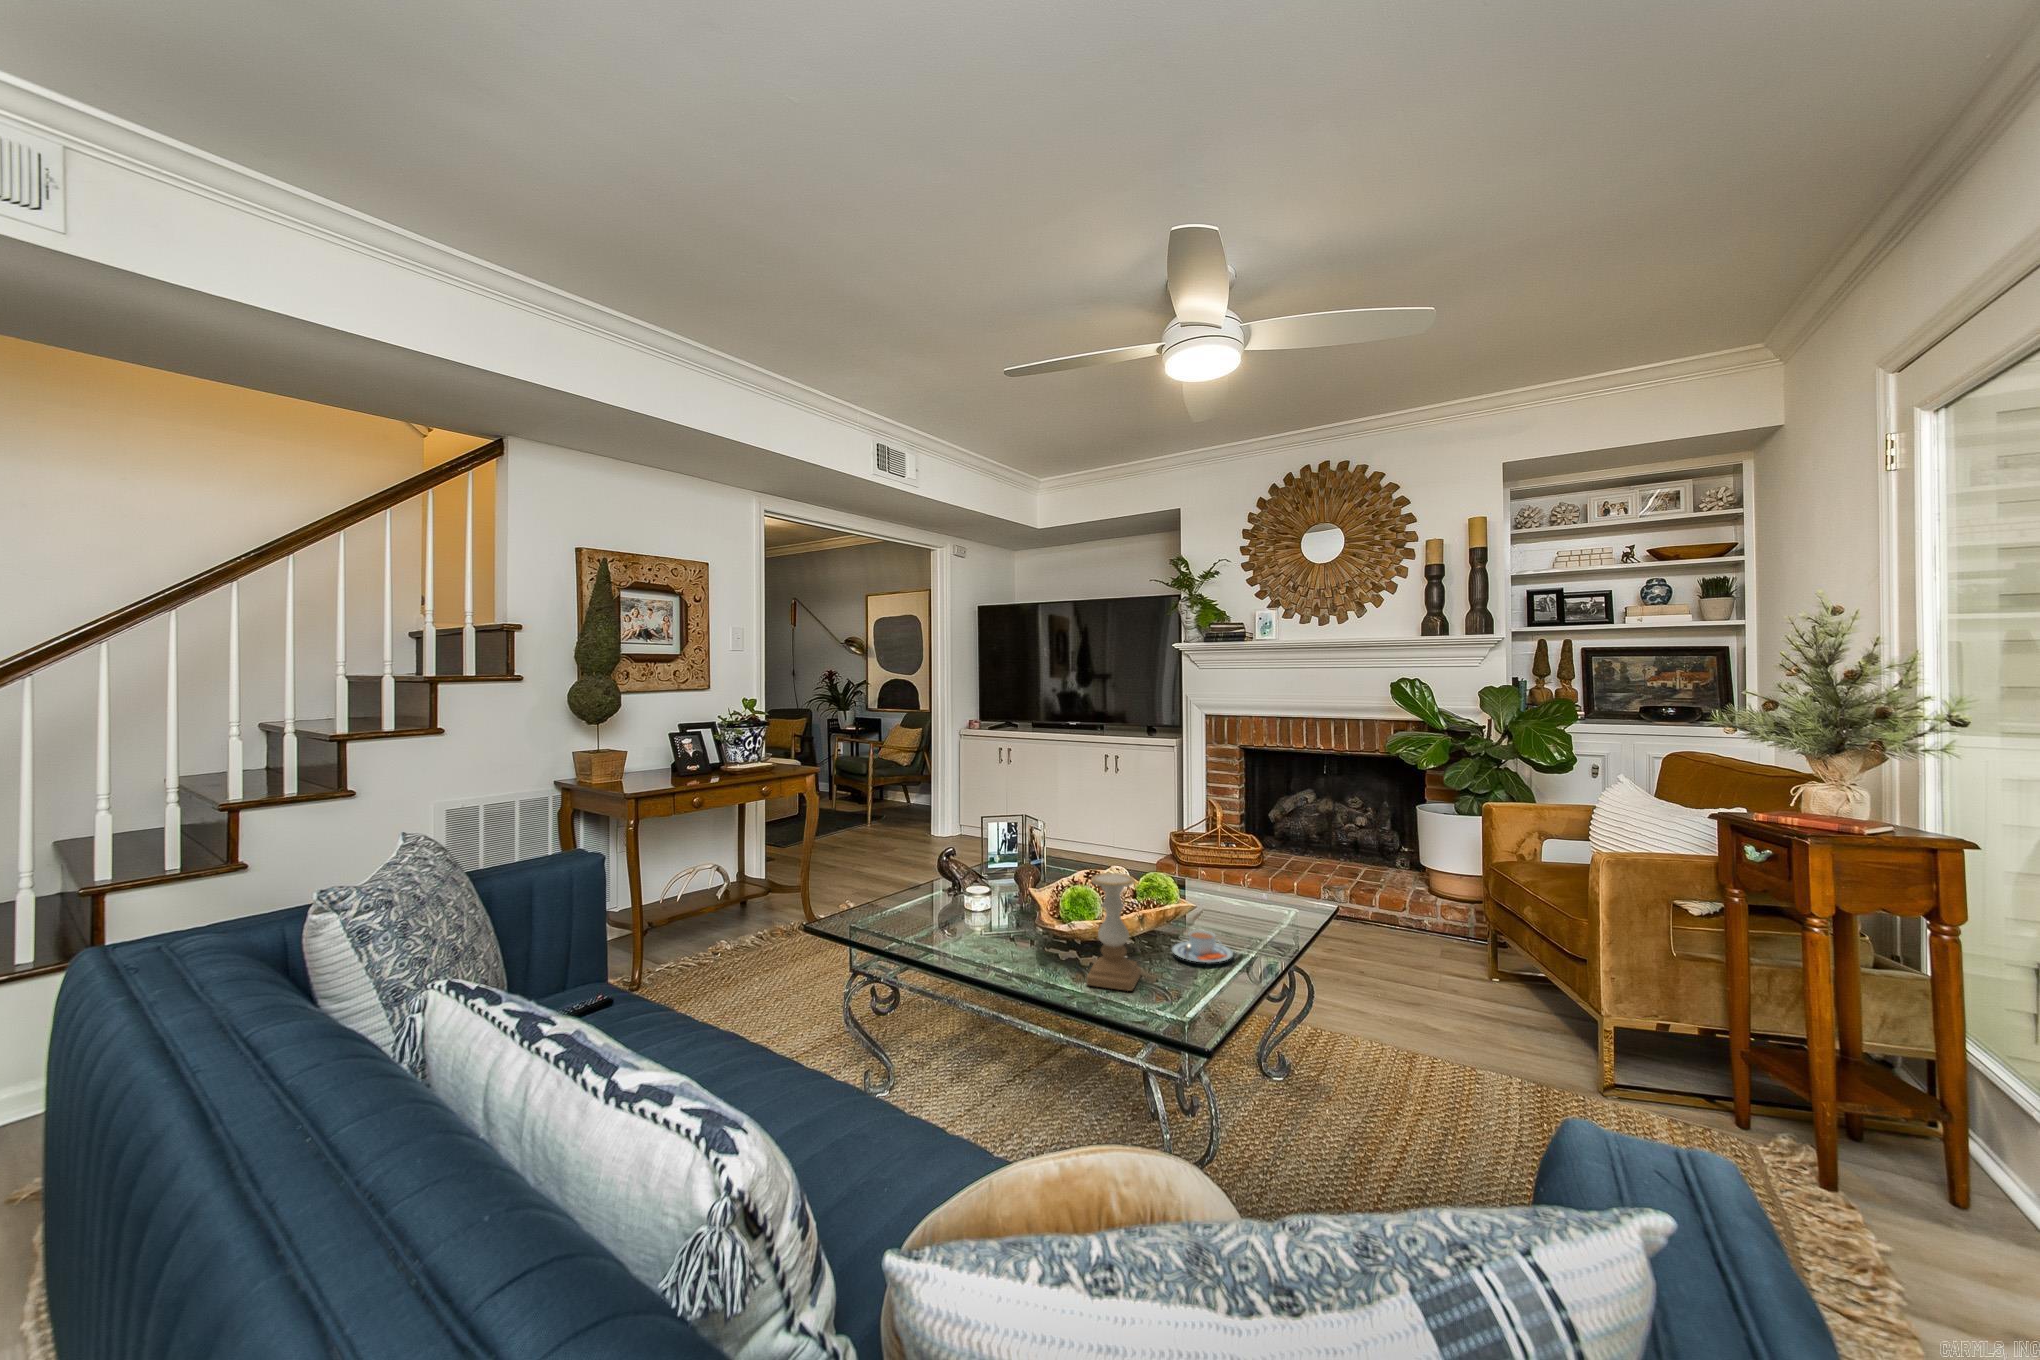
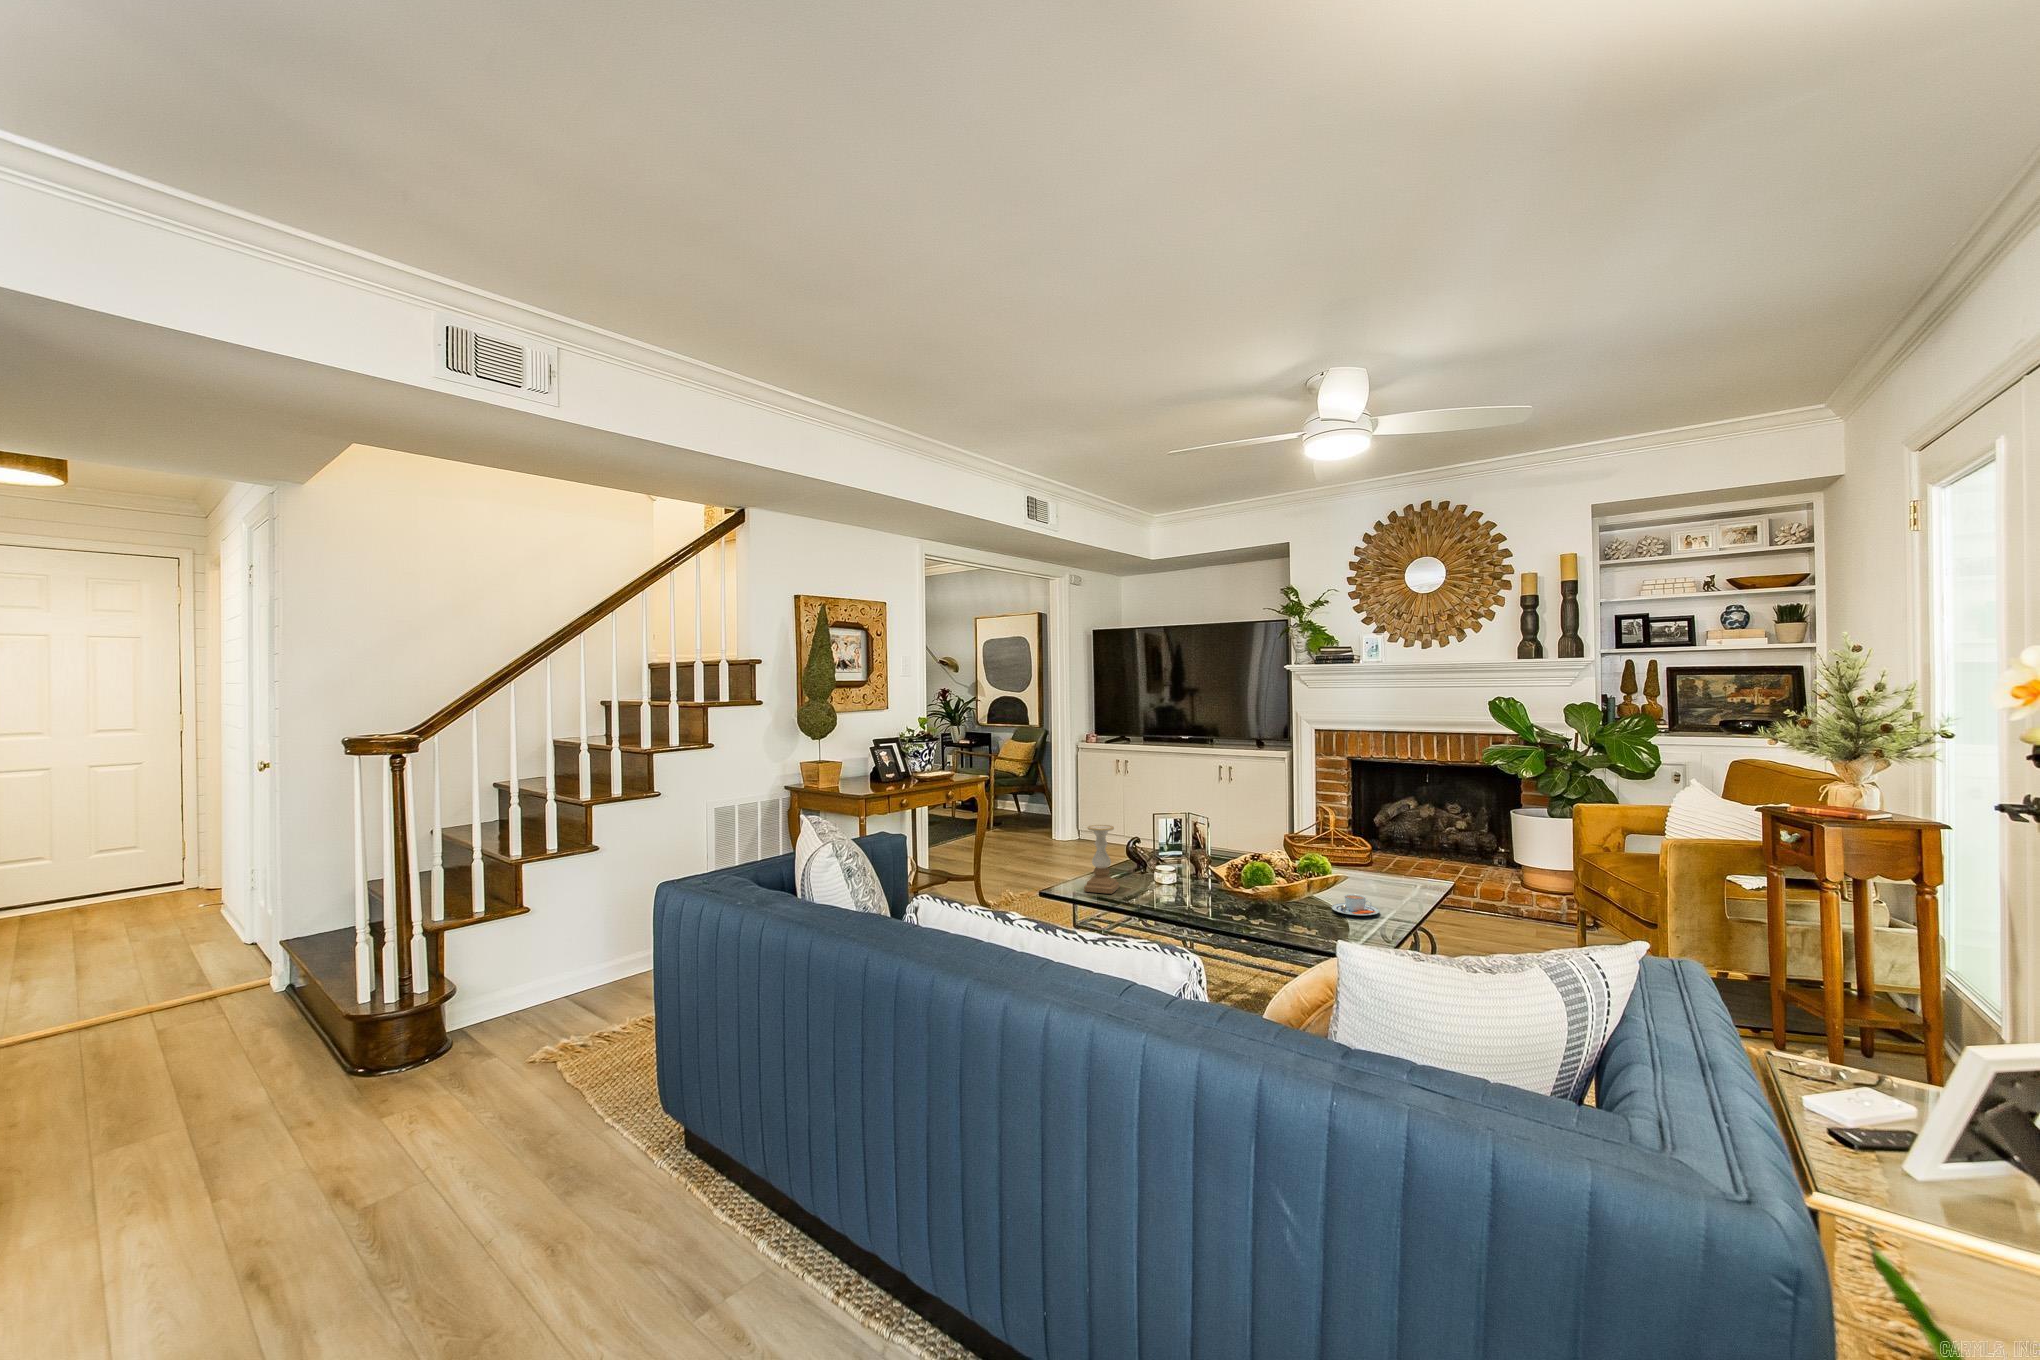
candle holder: present [1086,873,1141,991] -> present [1084,825,1119,894]

